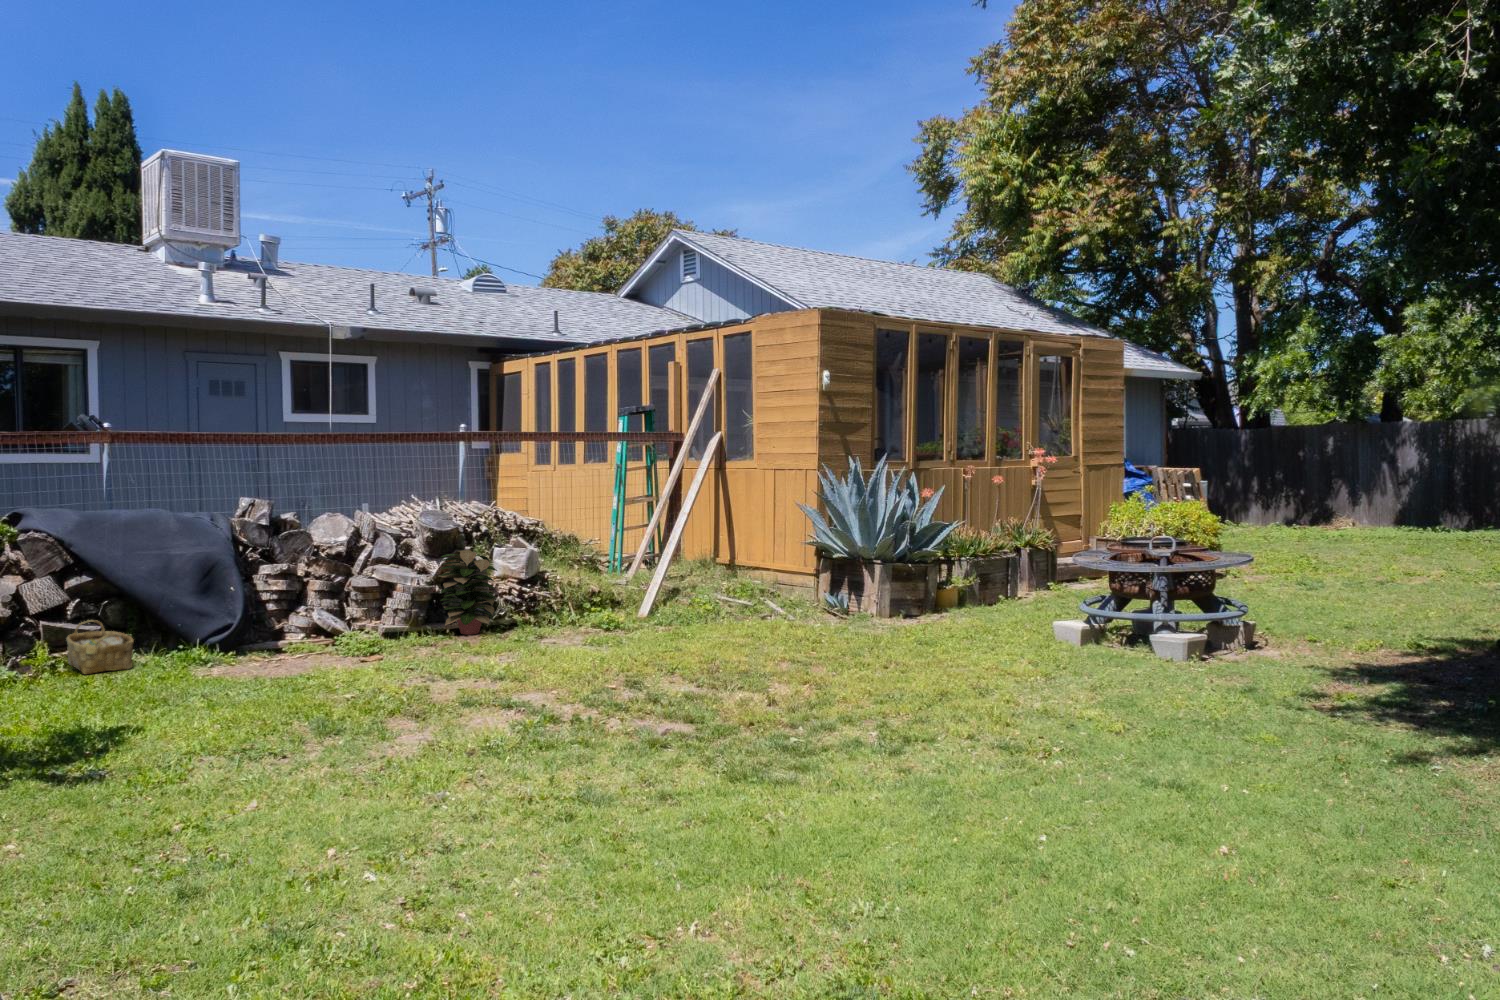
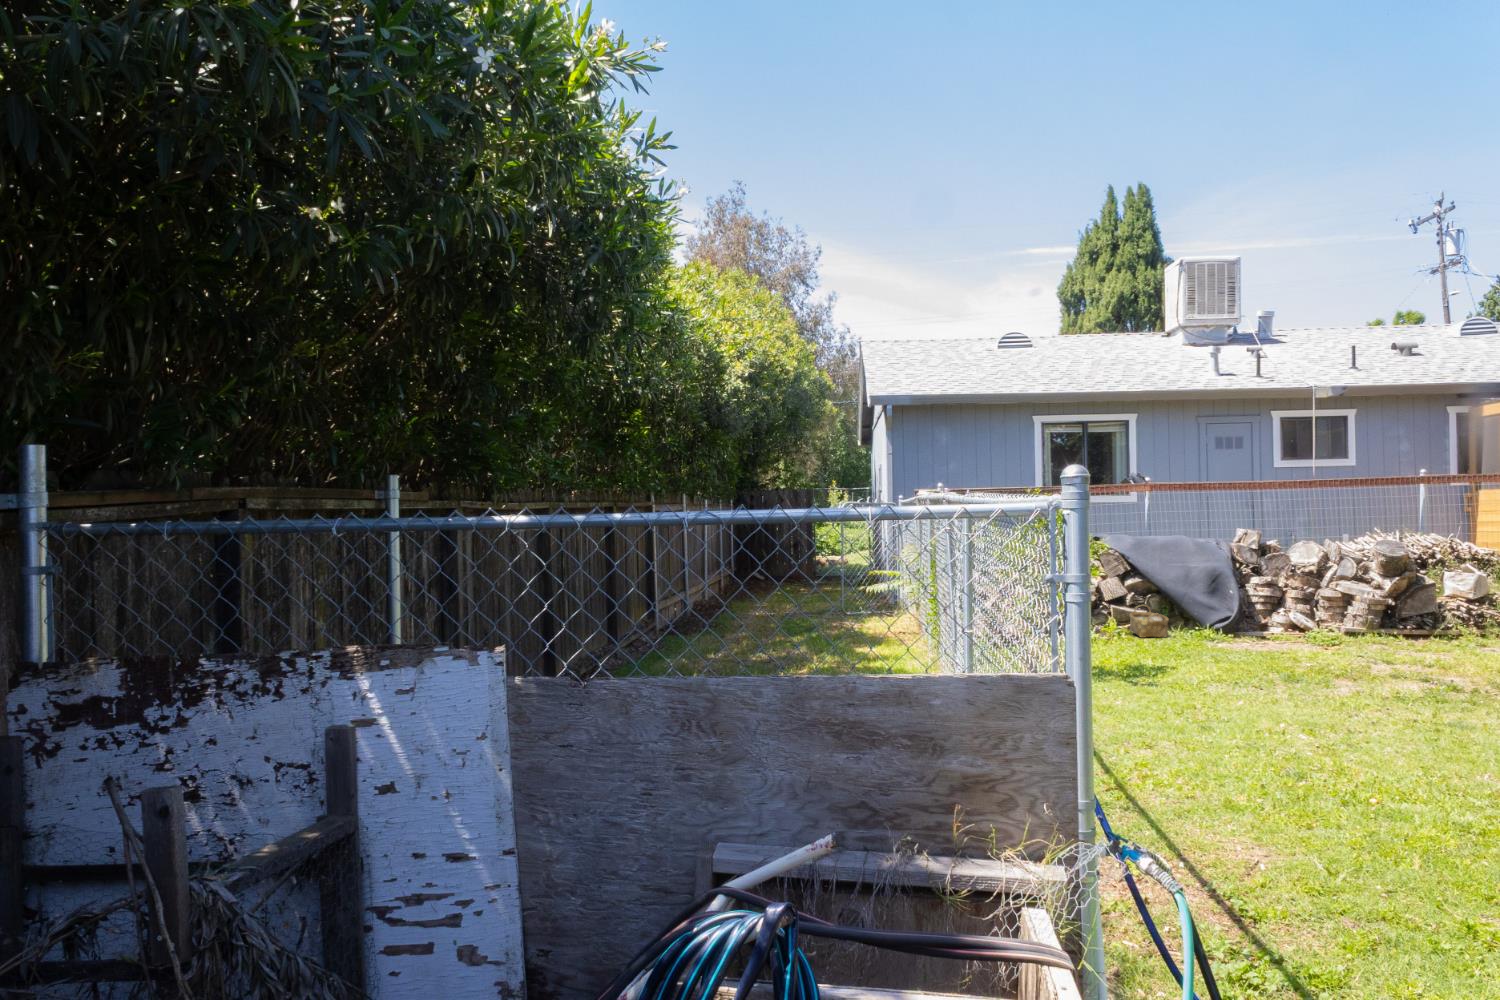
decorative plant: present [438,550,497,634] -> none [1388,573,1442,640]

